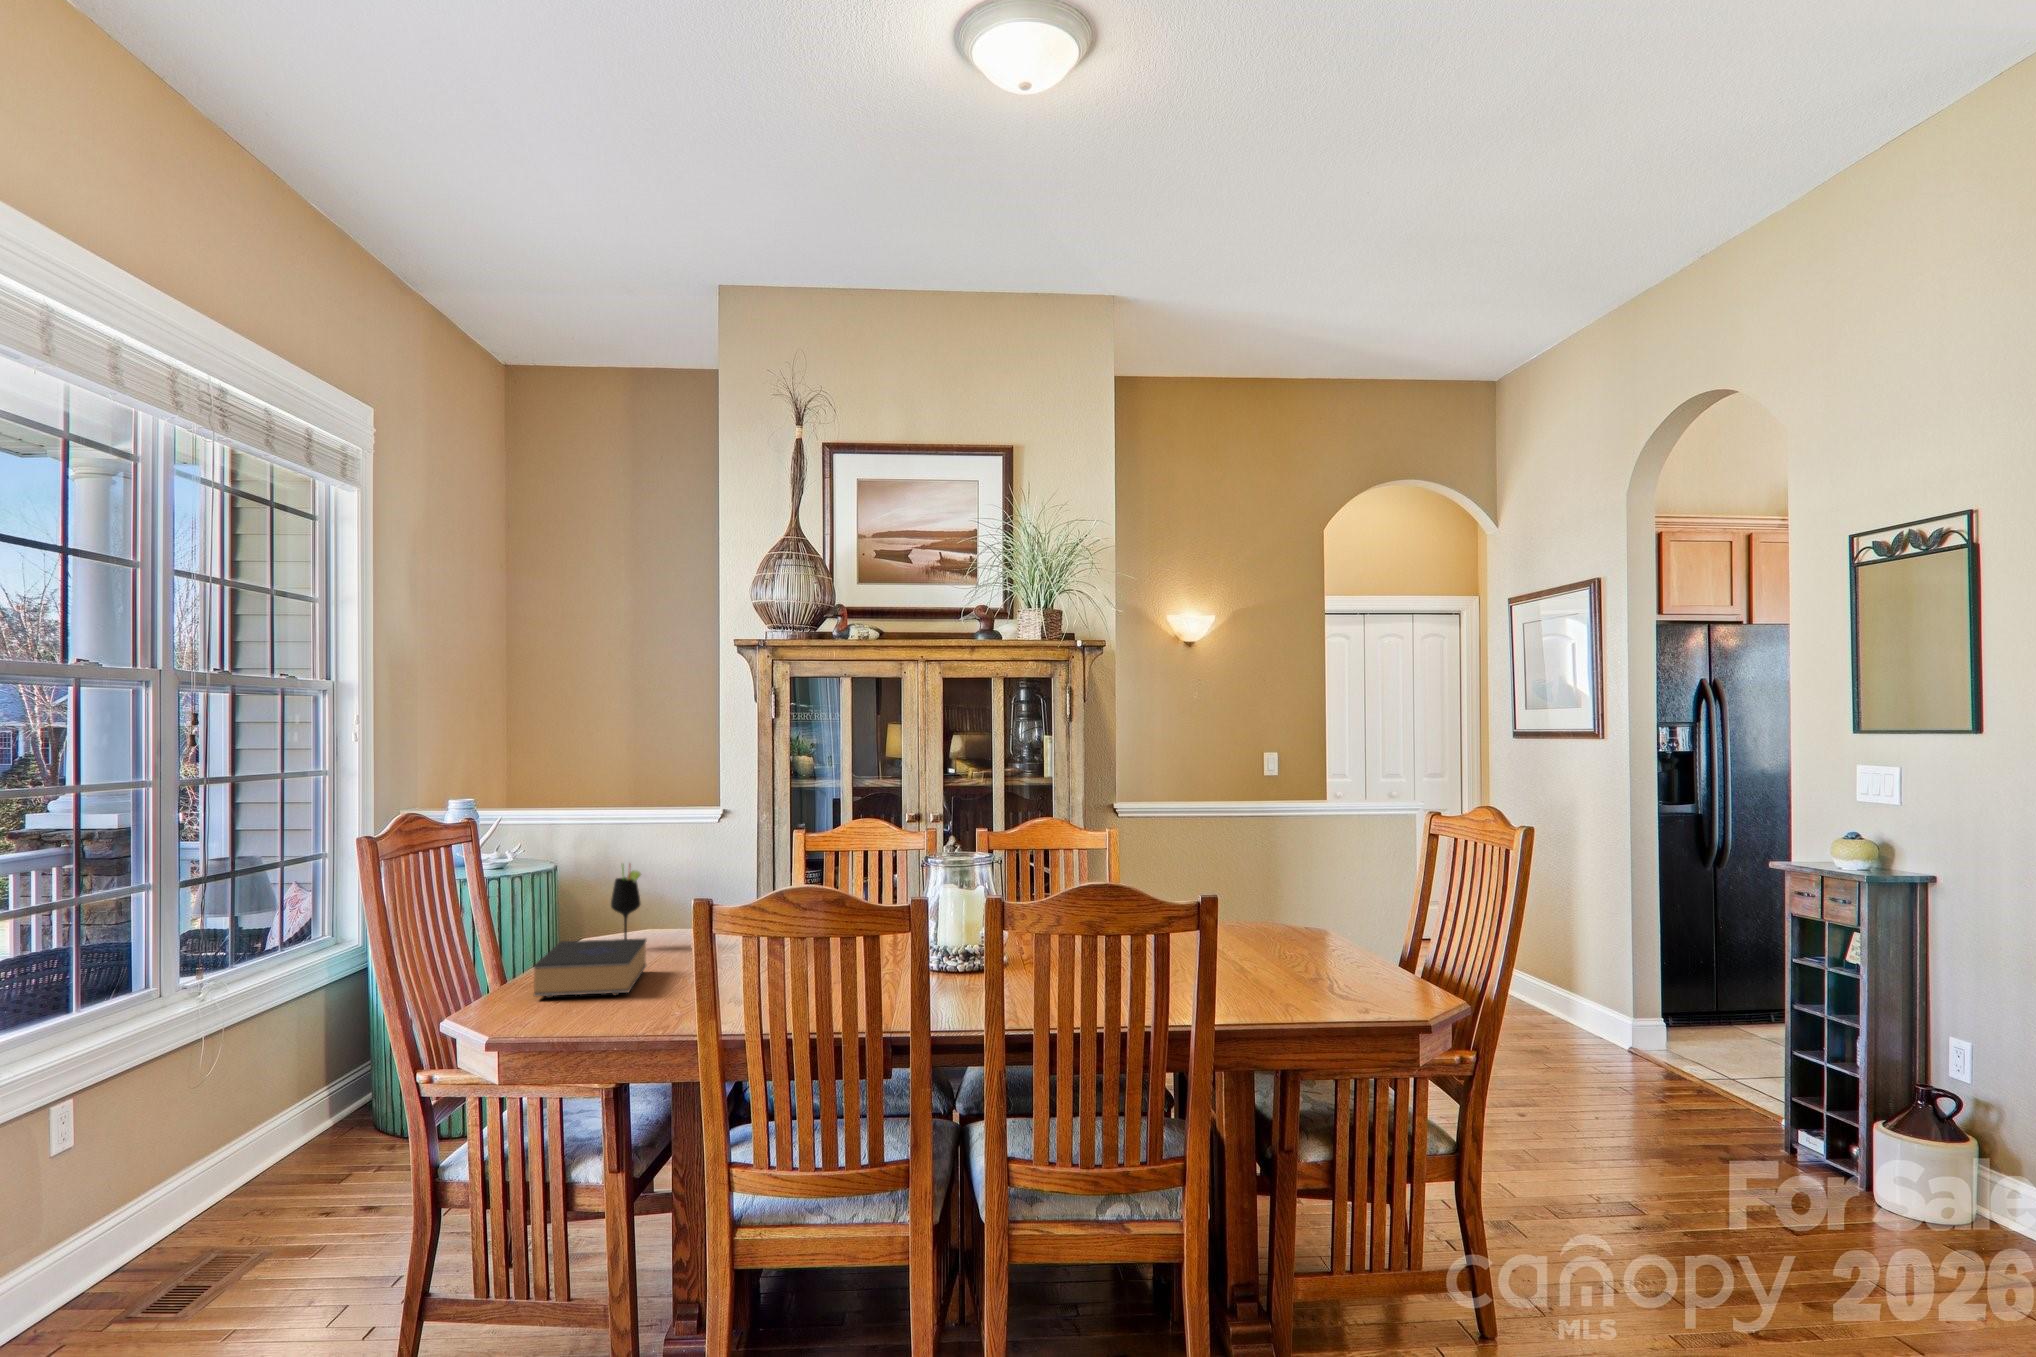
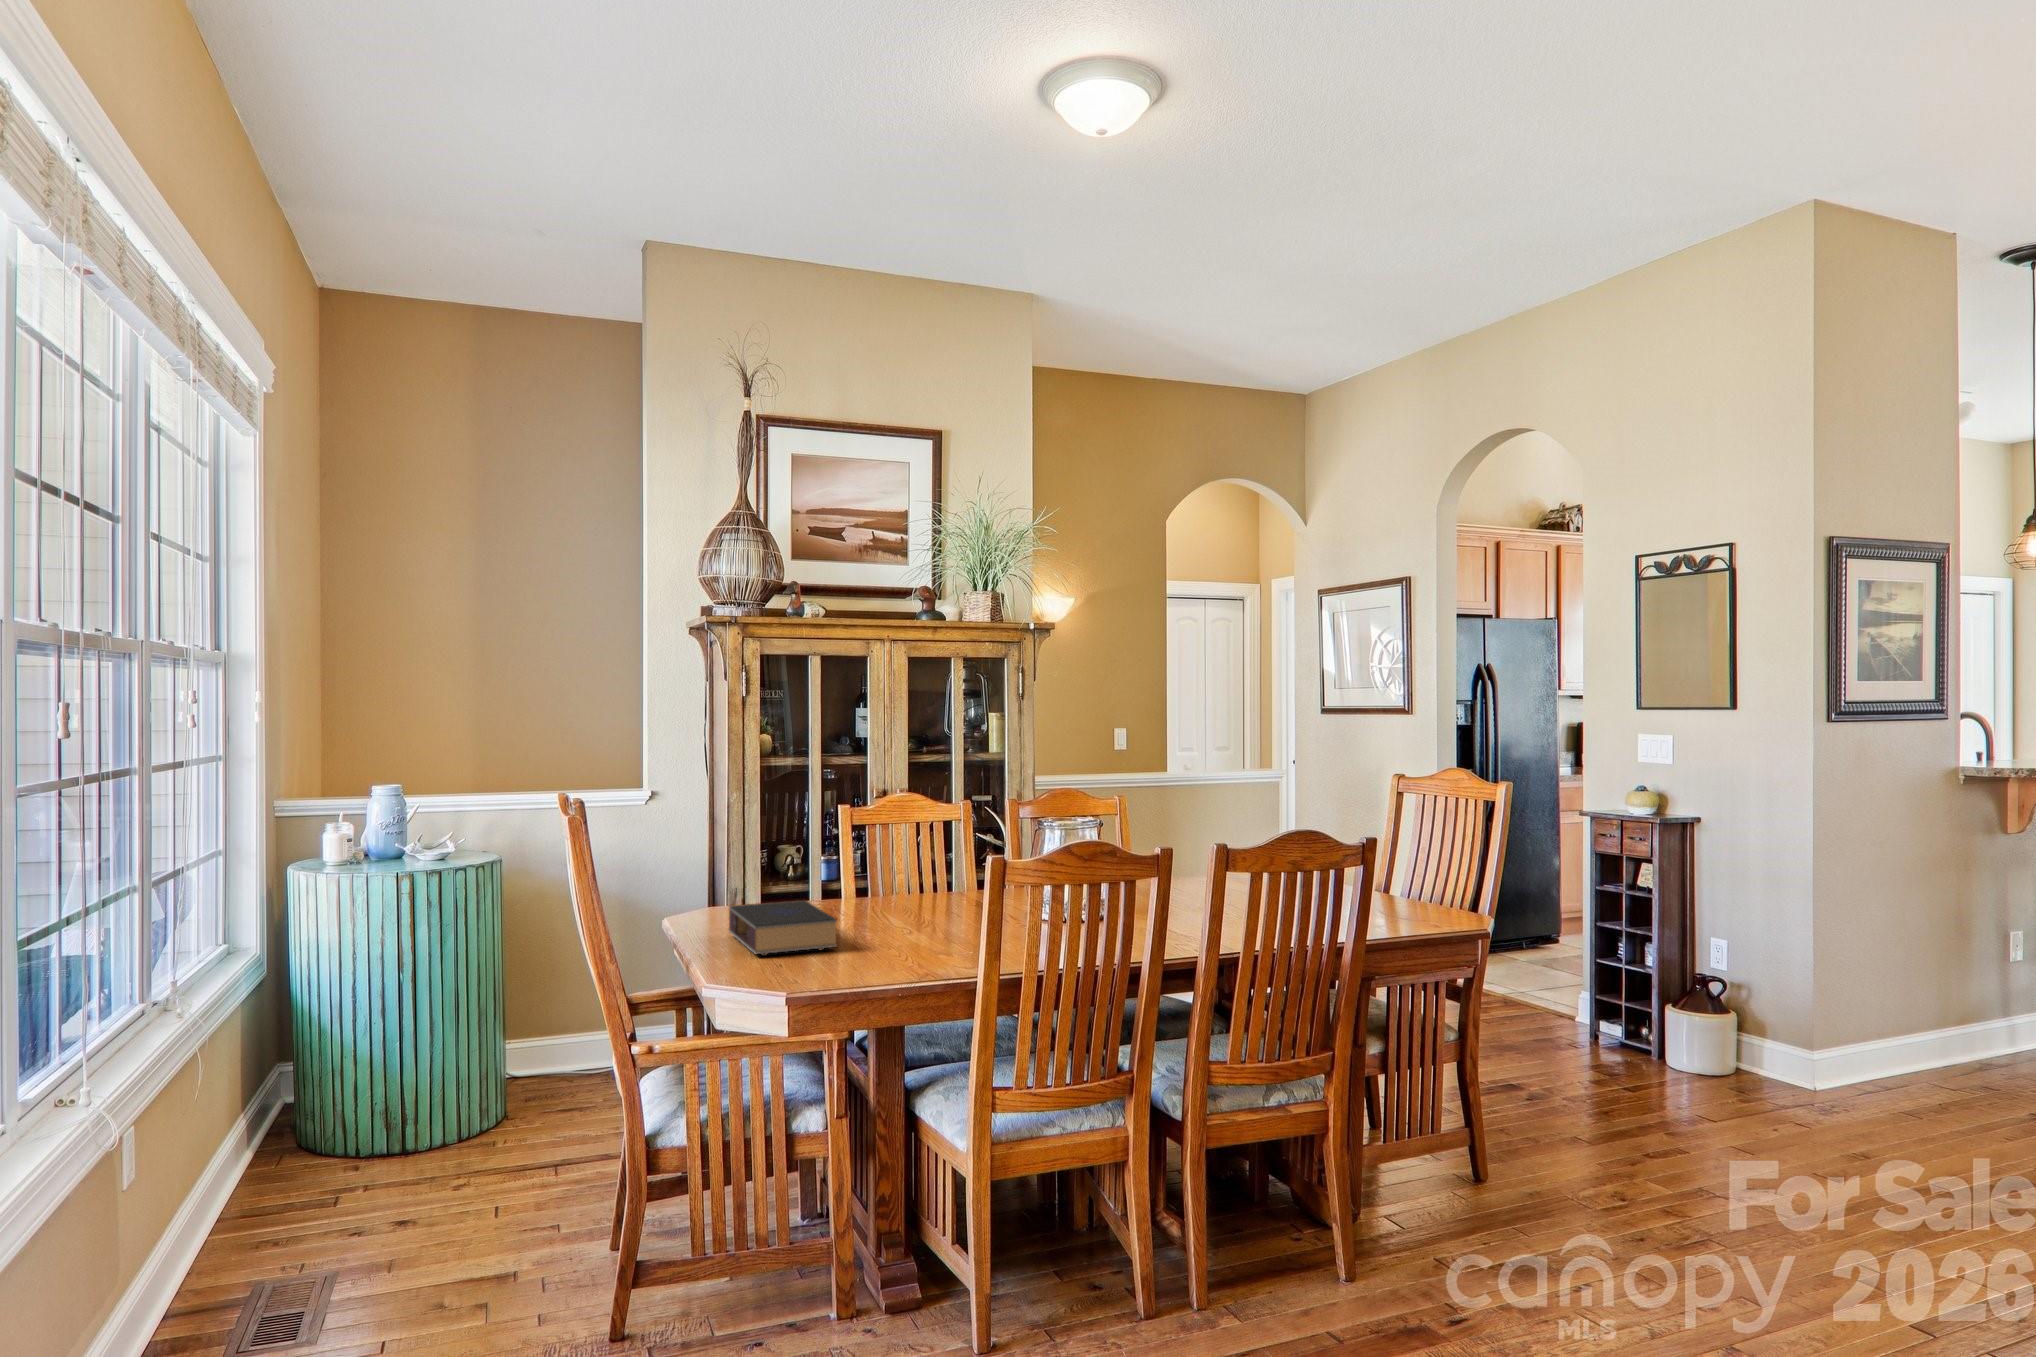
wine glass: present [611,865,641,939] -> none [728,832,760,914]

